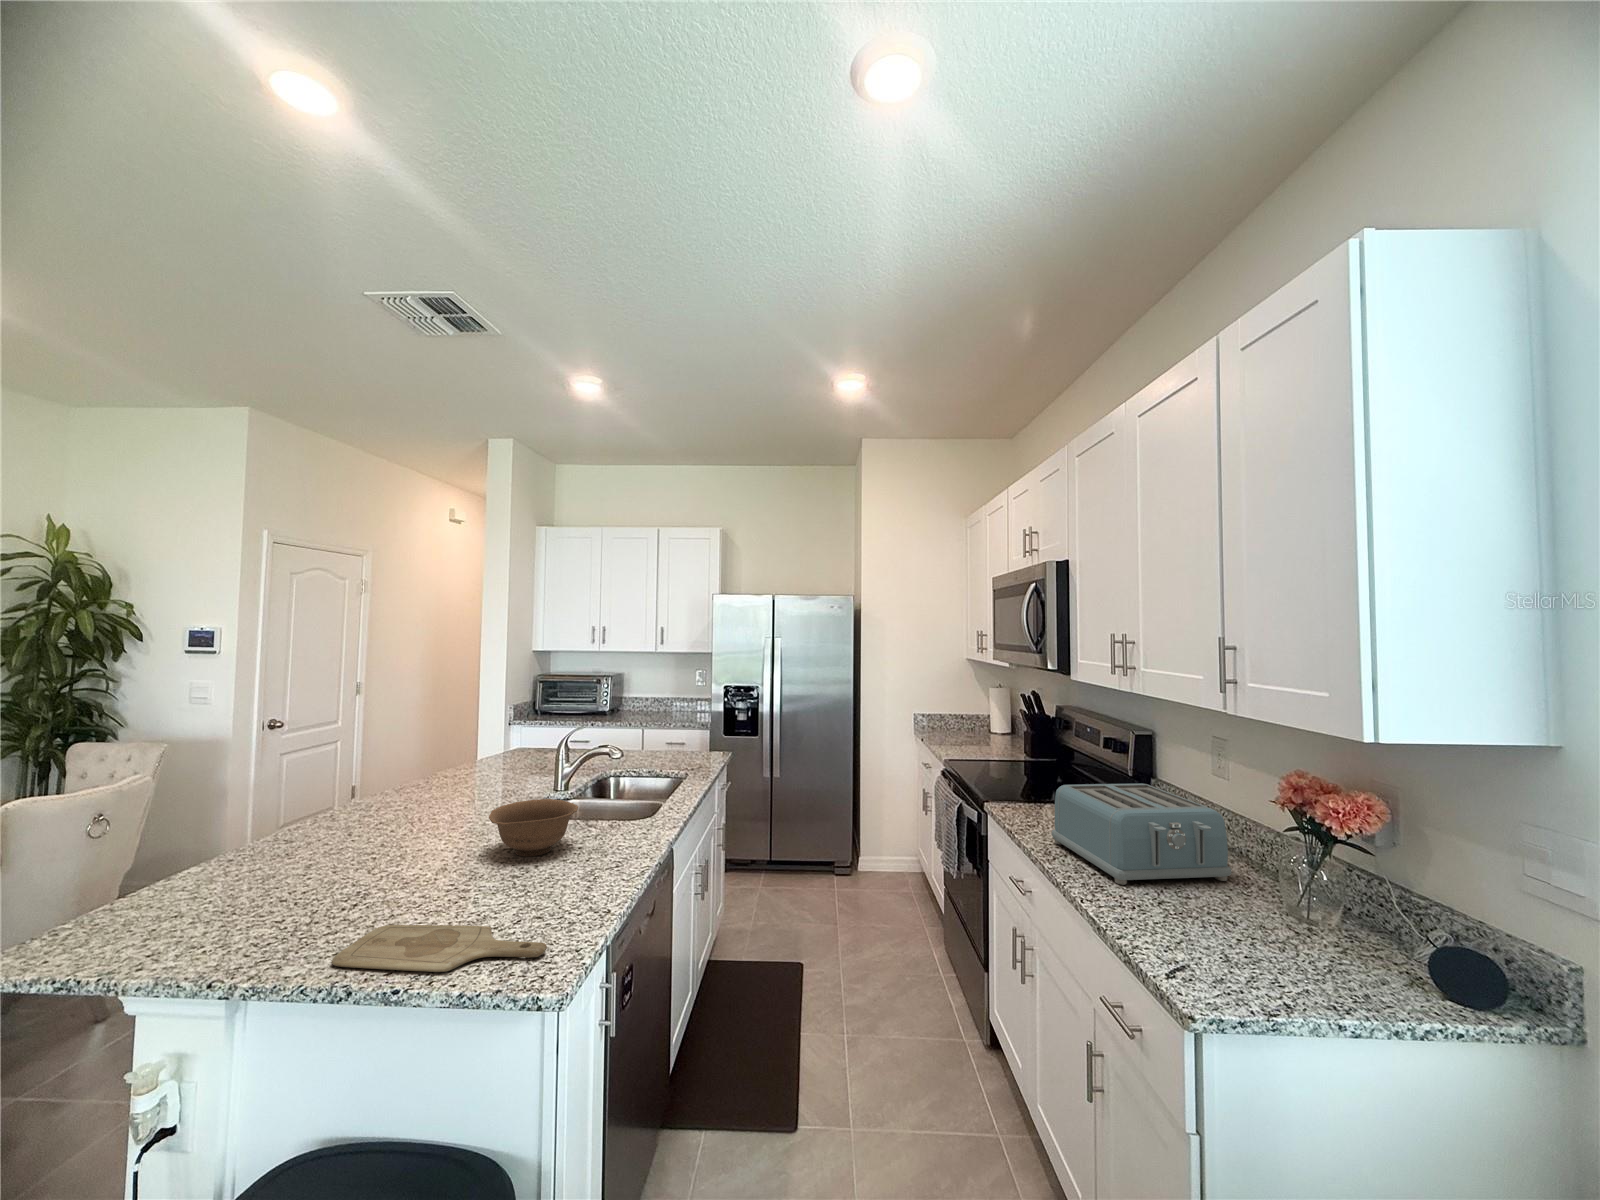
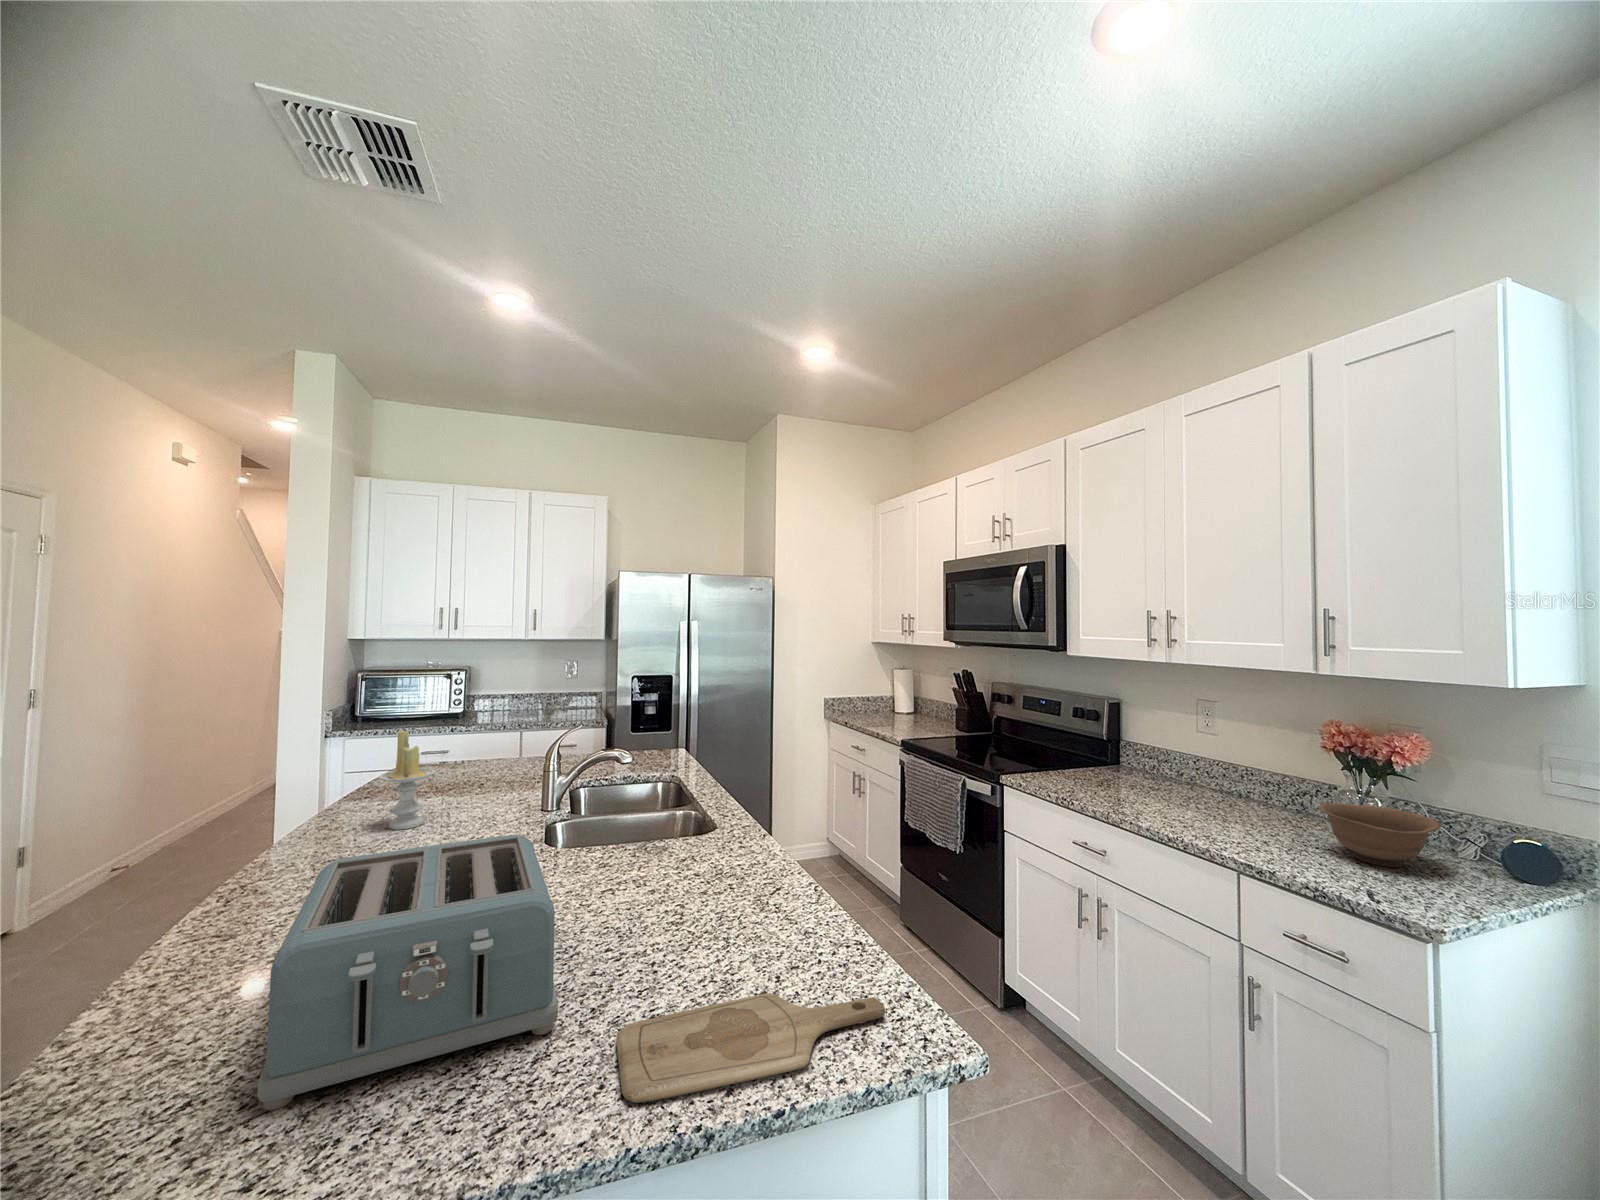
candle: none [447,720,486,792] -> present [380,730,435,830]
toaster: present [1052,783,1231,885] -> present [257,834,558,1110]
bowl: present [489,799,578,857] -> present [1318,803,1442,867]

